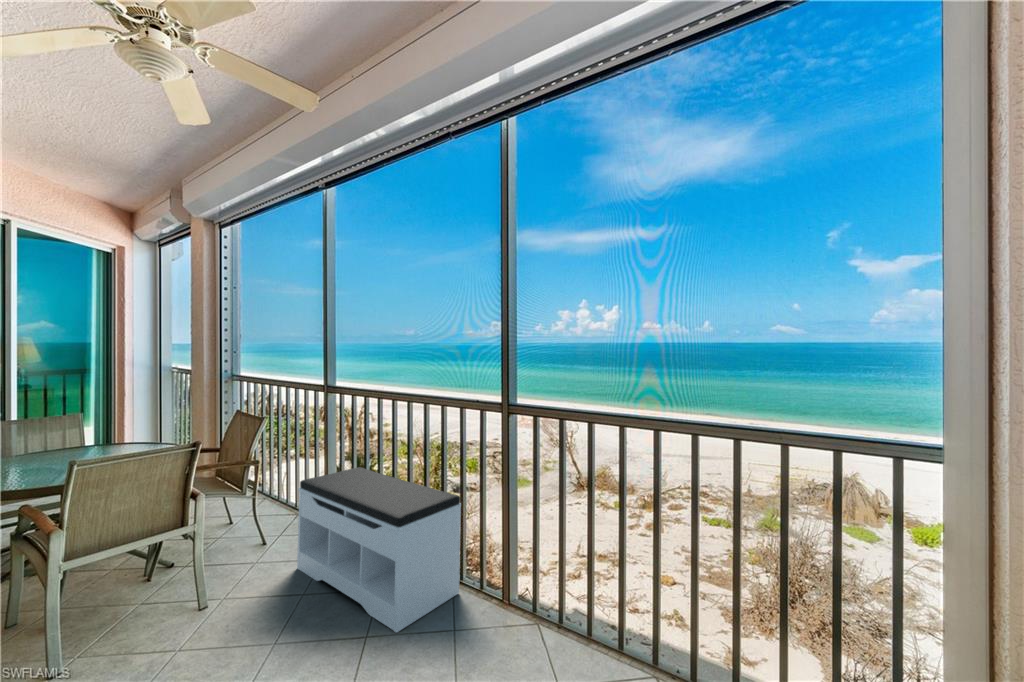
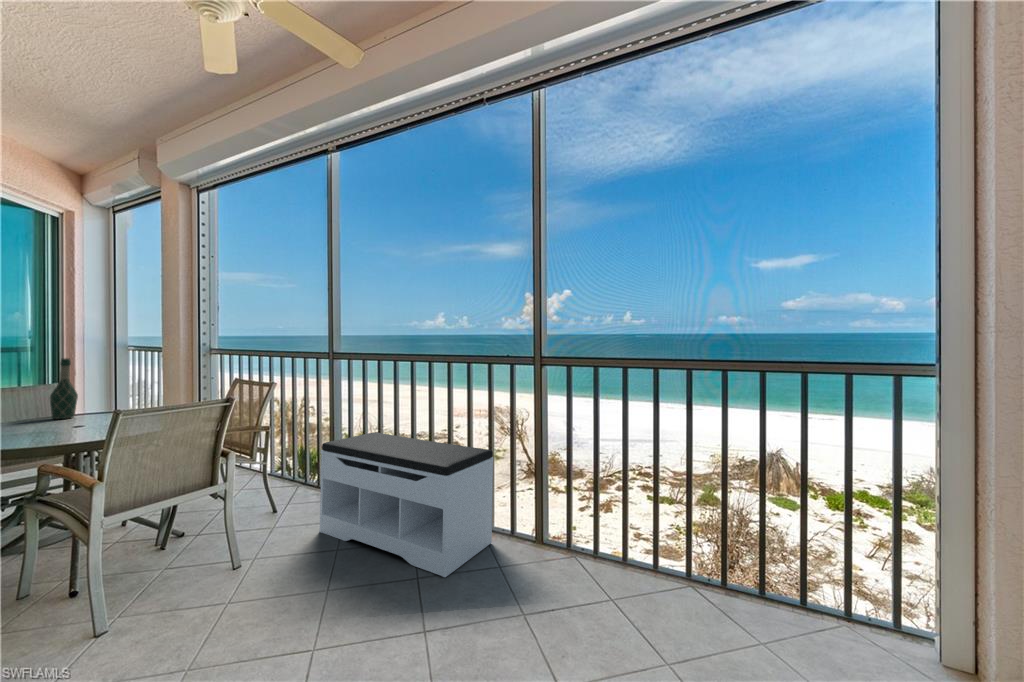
wine bottle: none [61,398,86,454] -> present [50,358,78,419]

